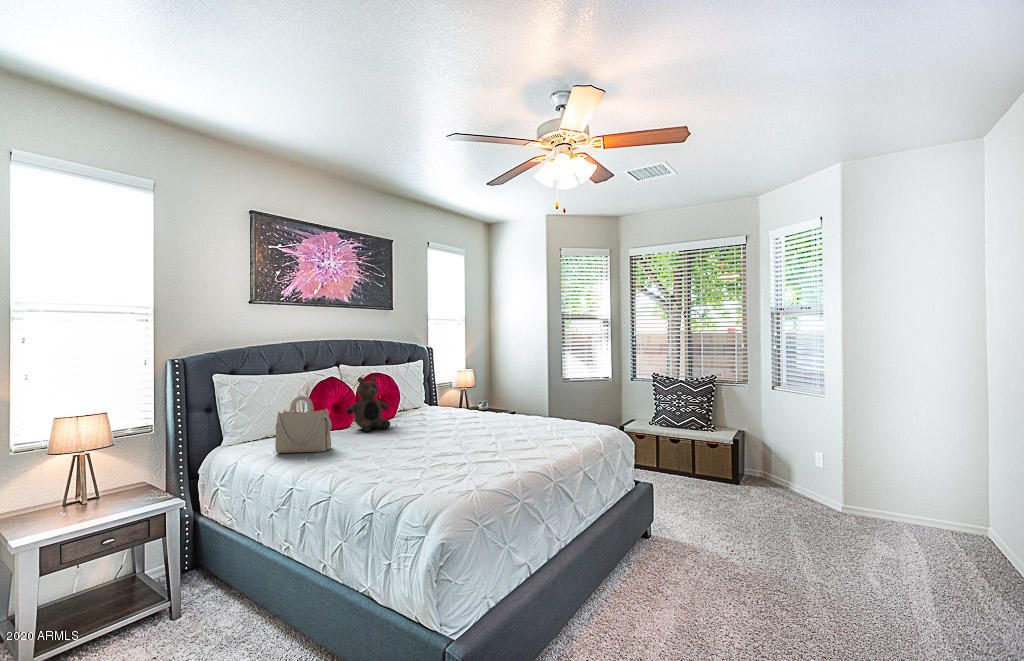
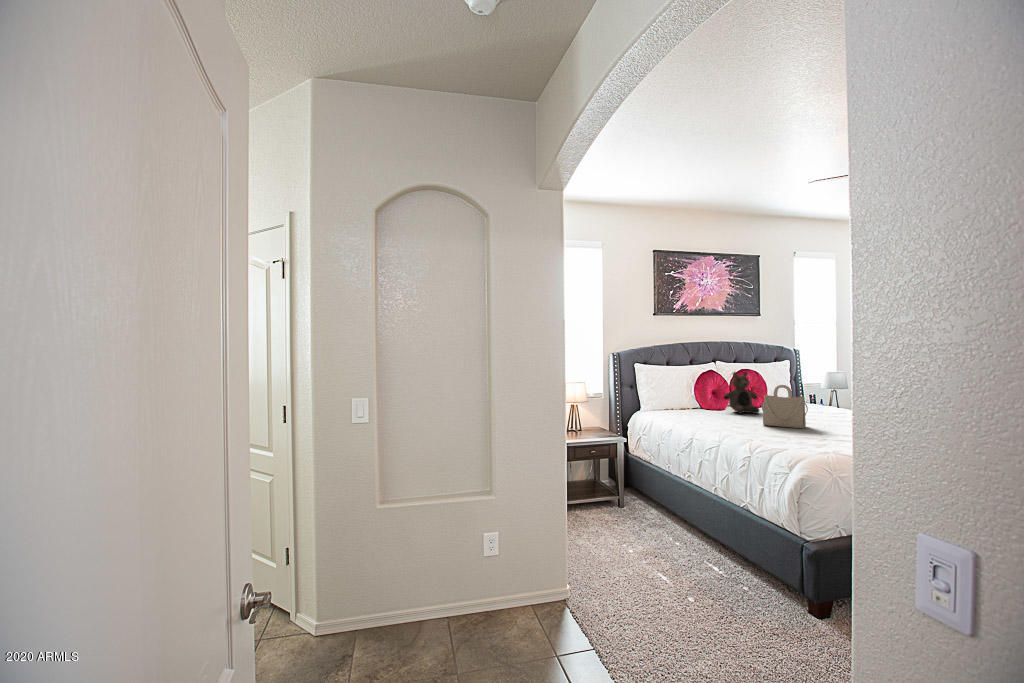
handbag: present [275,396,332,453] -> present [762,385,808,428]

